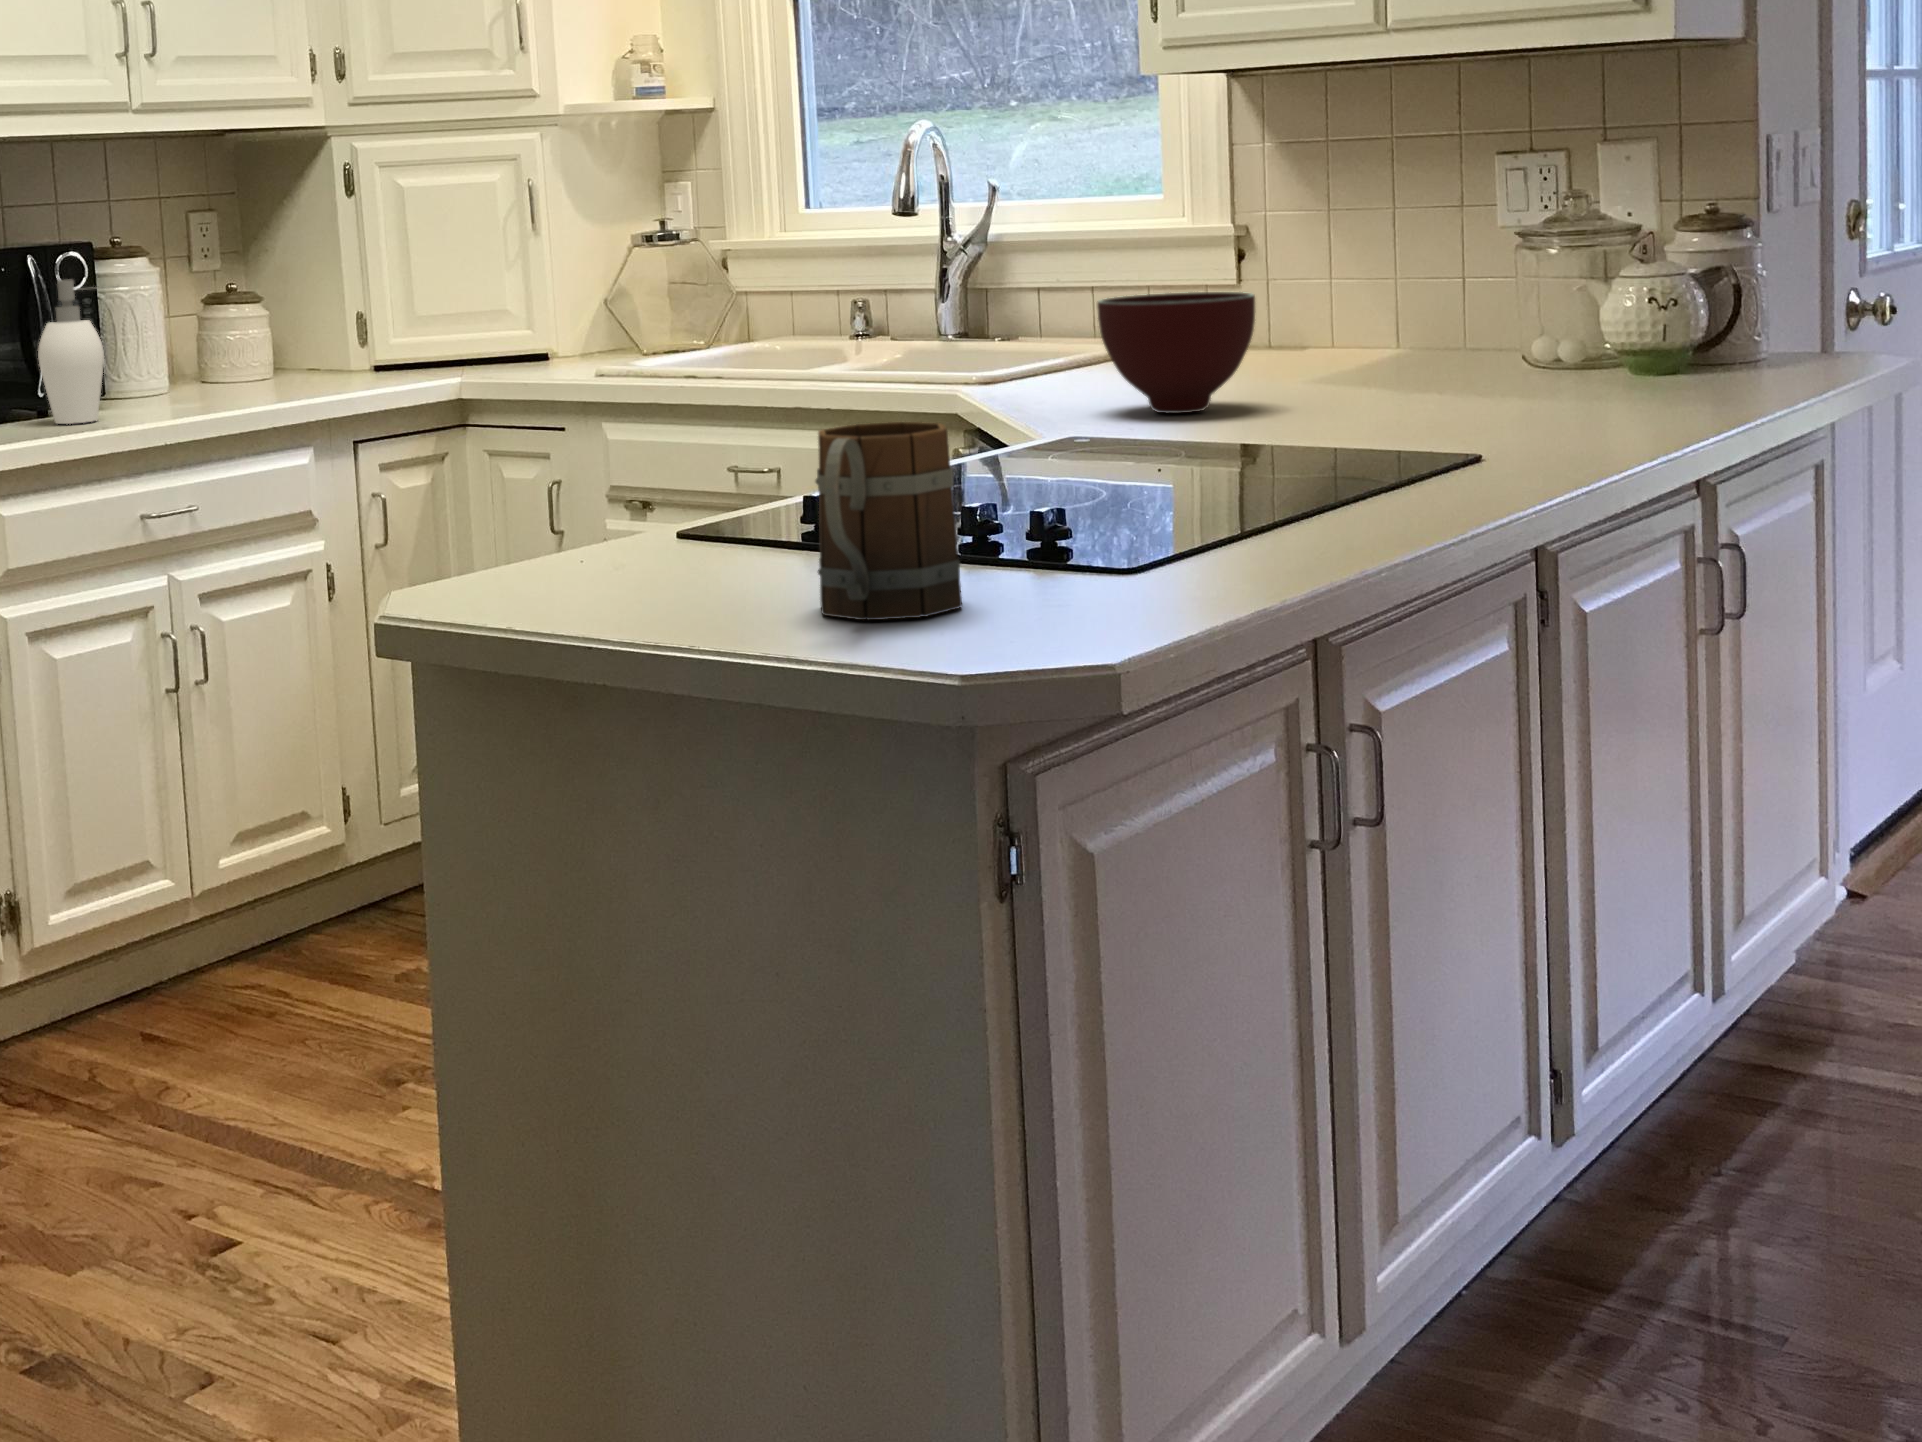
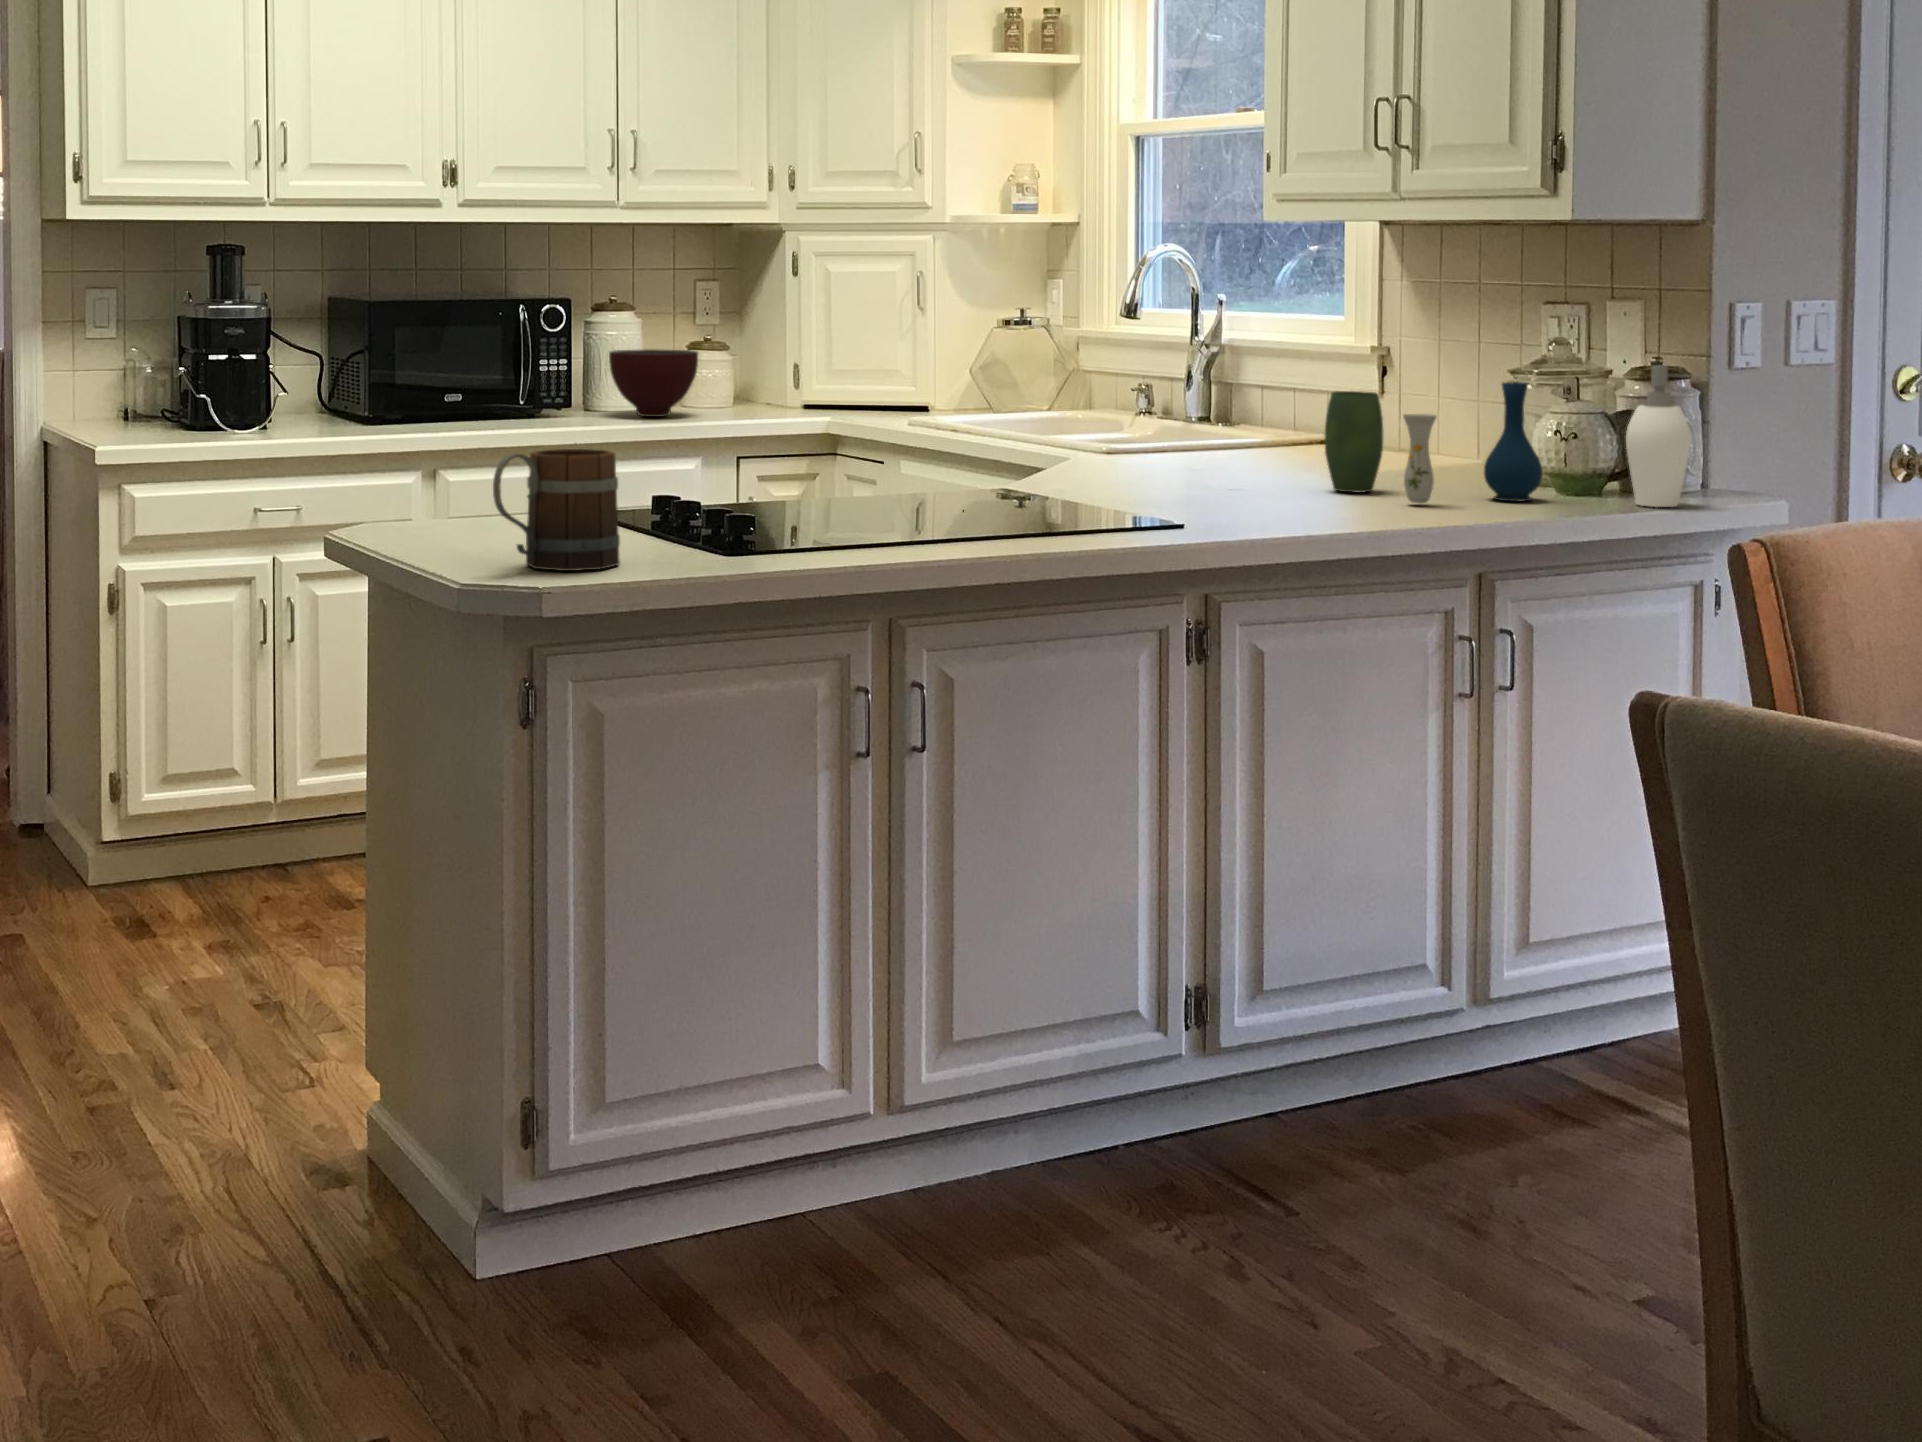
vase: none [1384,245,1653,402] -> present [1324,382,1543,503]
soap dispenser: present [38,280,104,424] -> present [1626,365,1691,507]
bowl: present [1097,292,1255,413] -> present [609,349,698,417]

